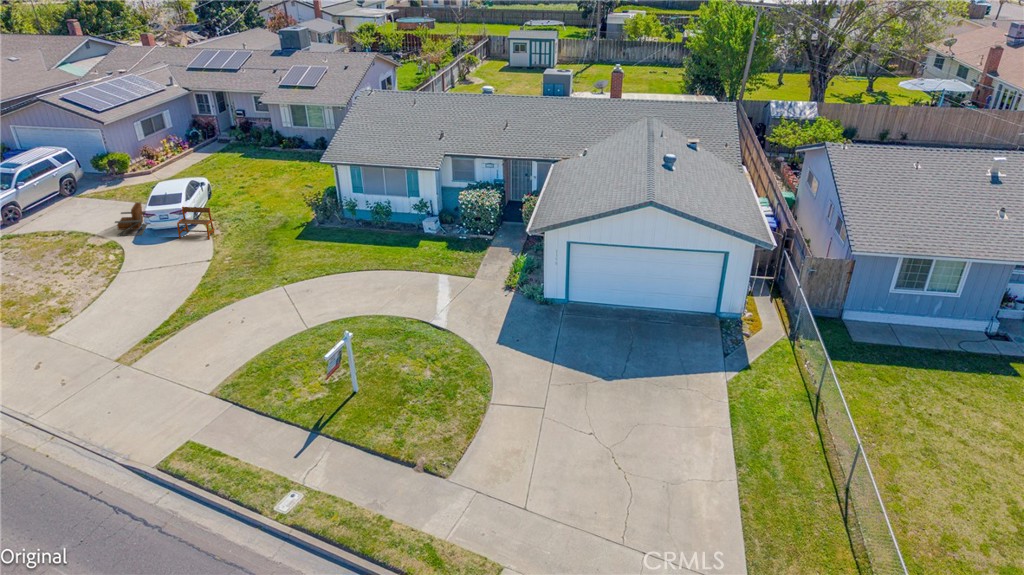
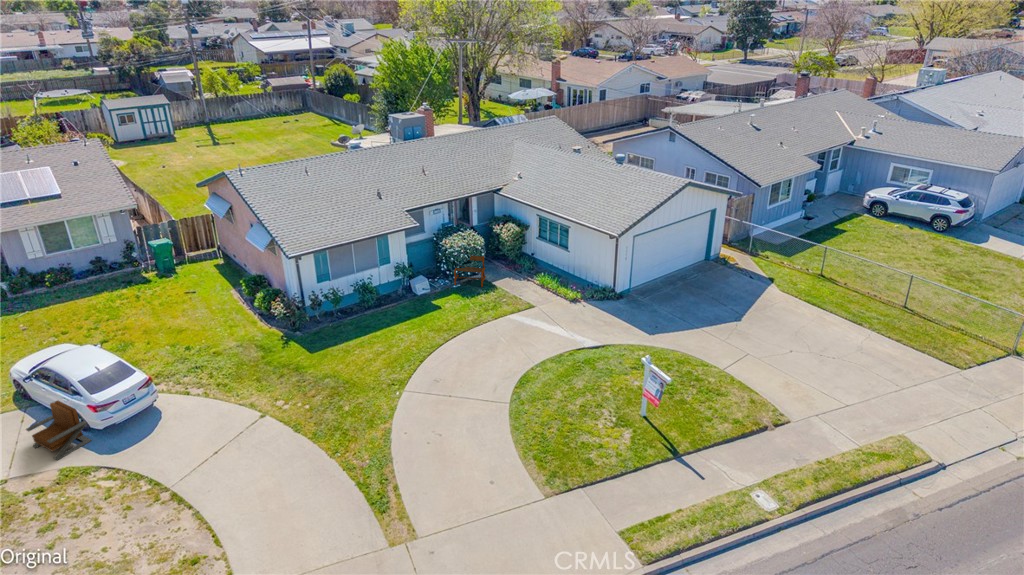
bench: present [177,207,215,240] -> present [454,256,486,287]

